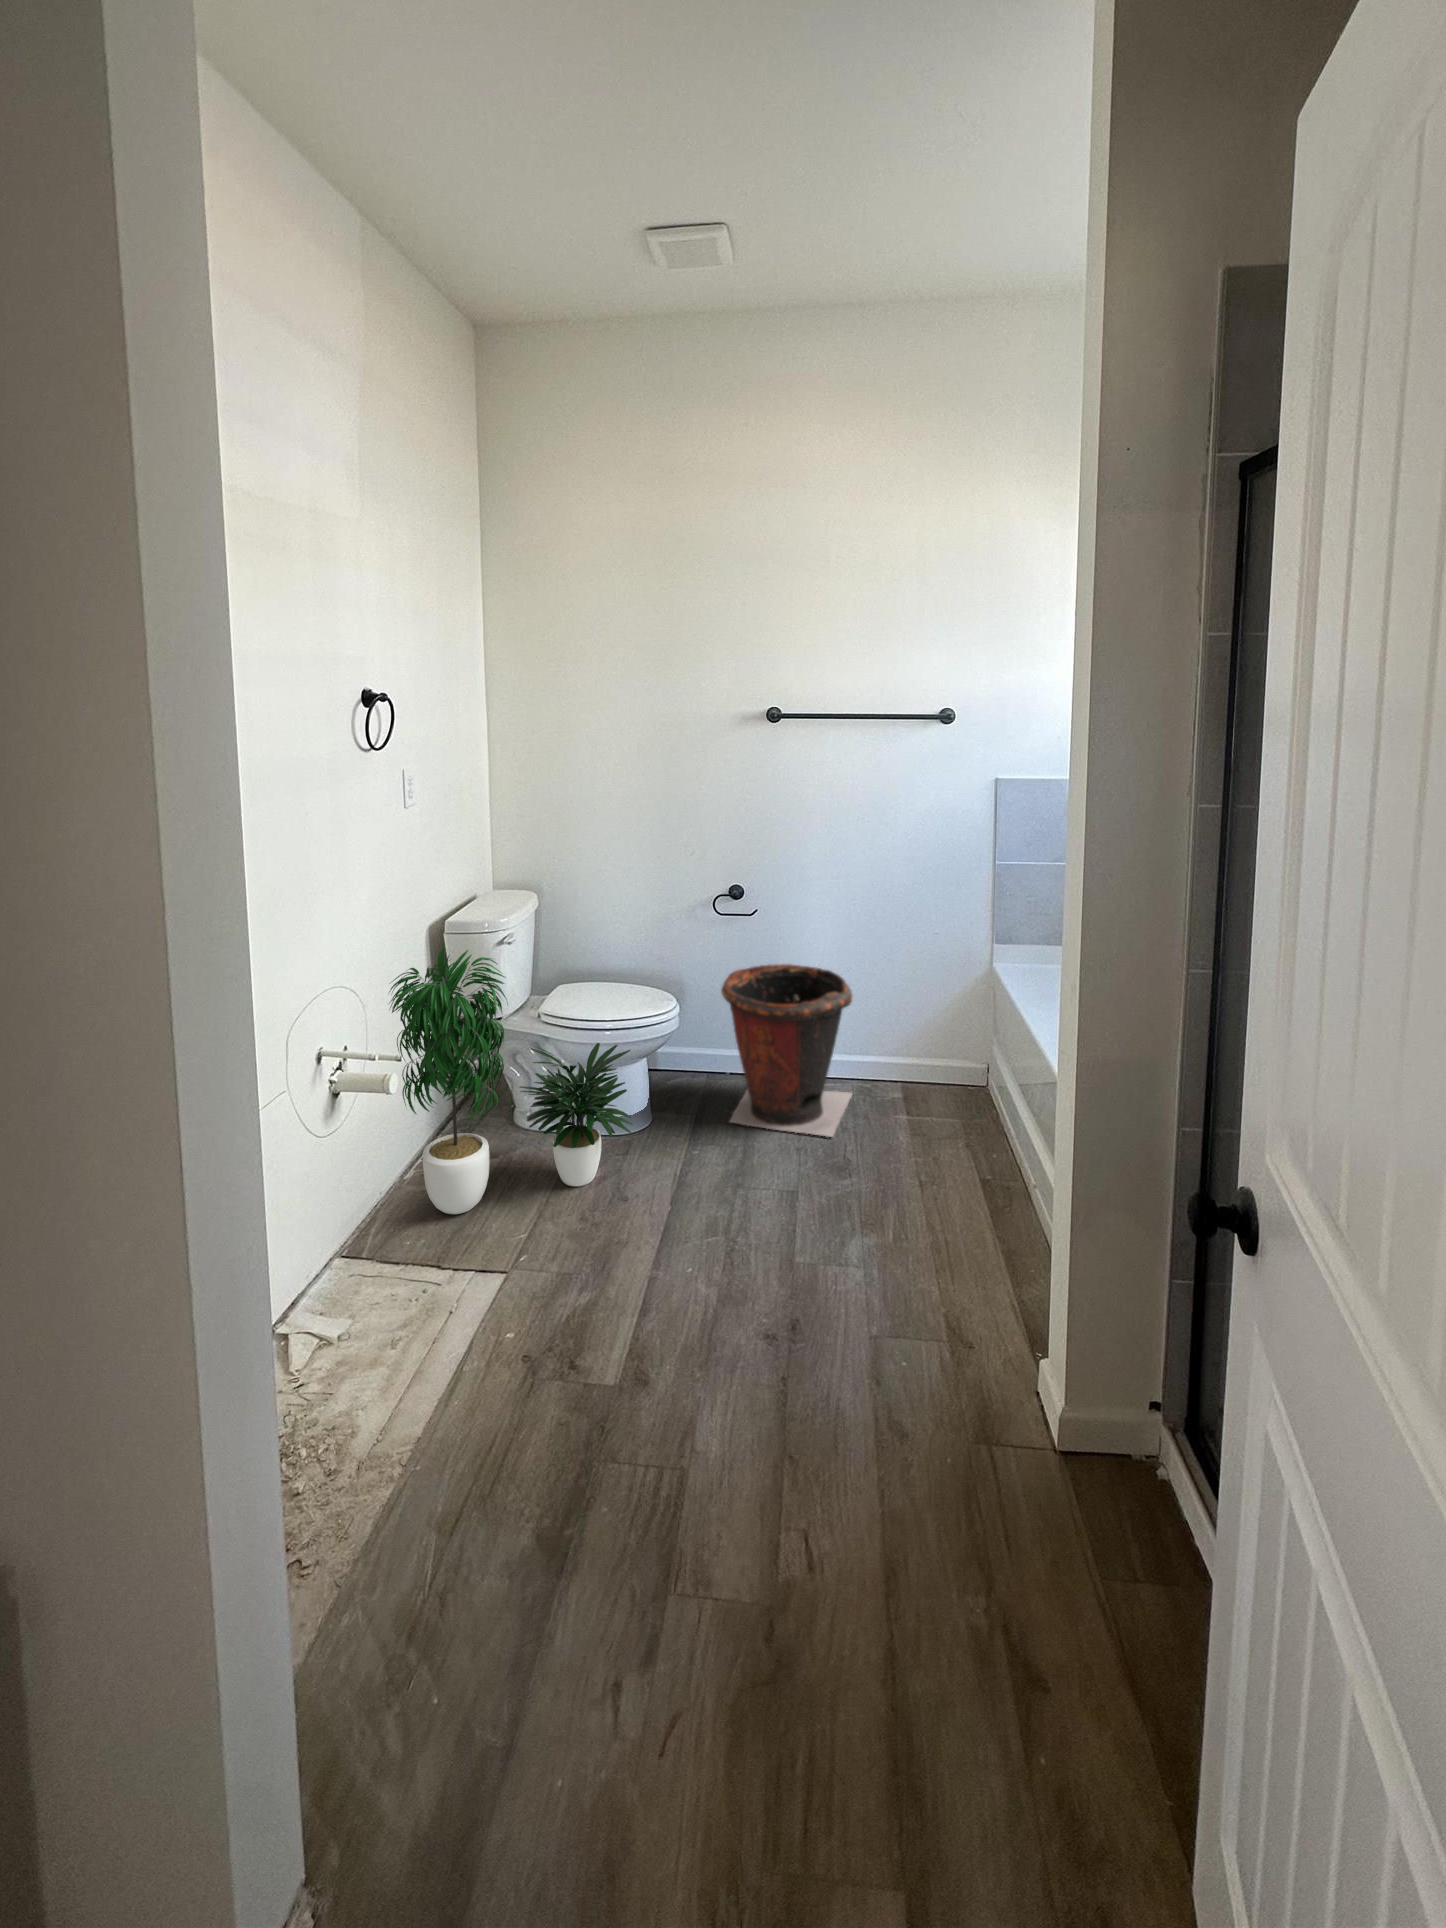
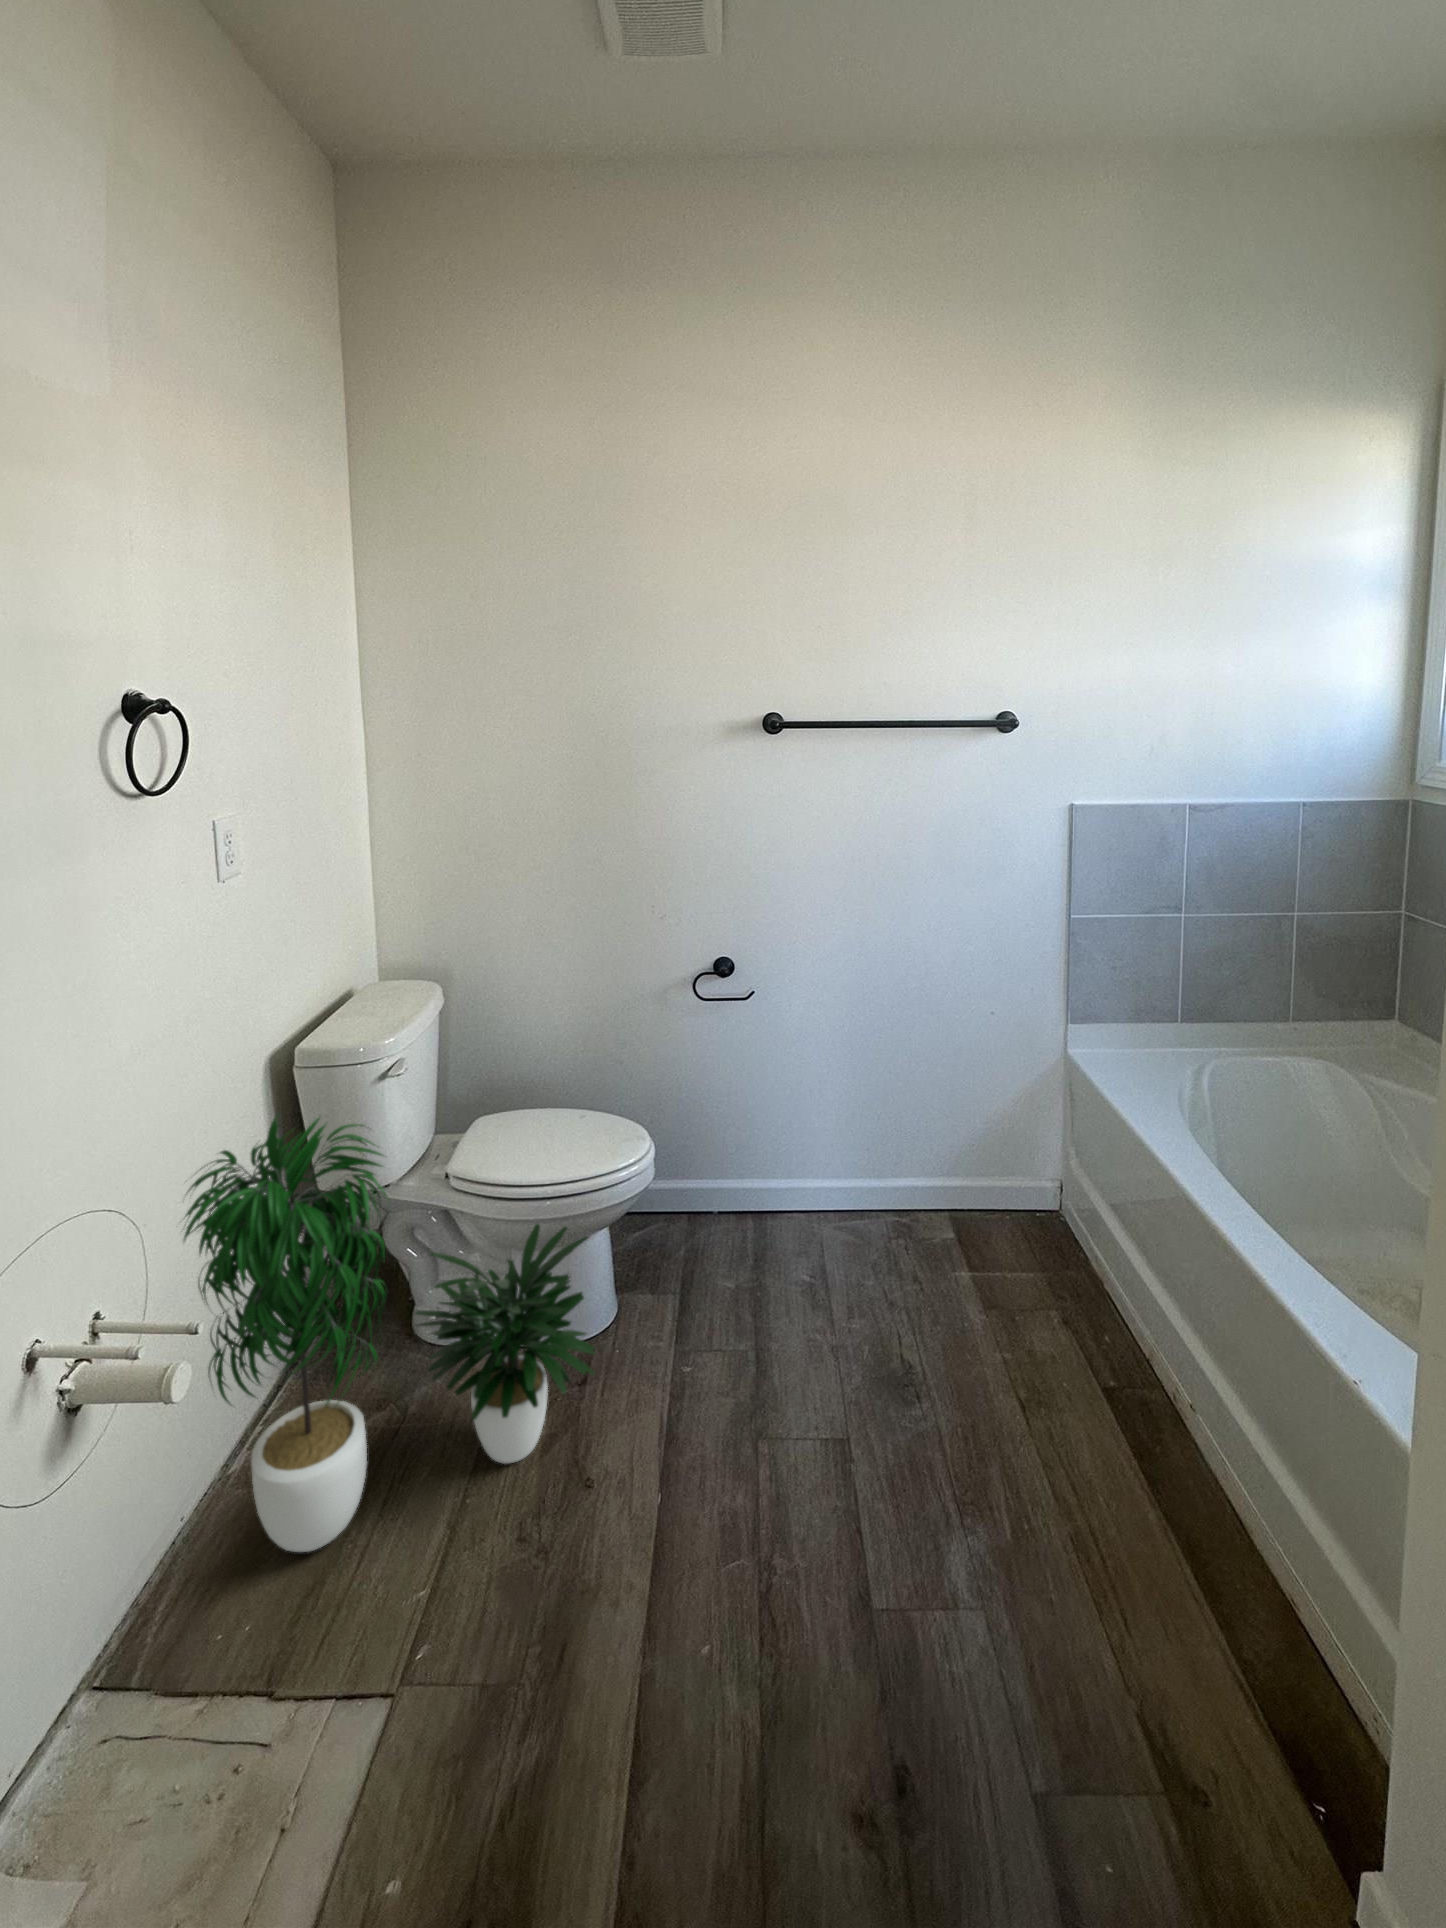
waste bin: present [721,964,853,1137] -> none [710,1065,895,1323]

